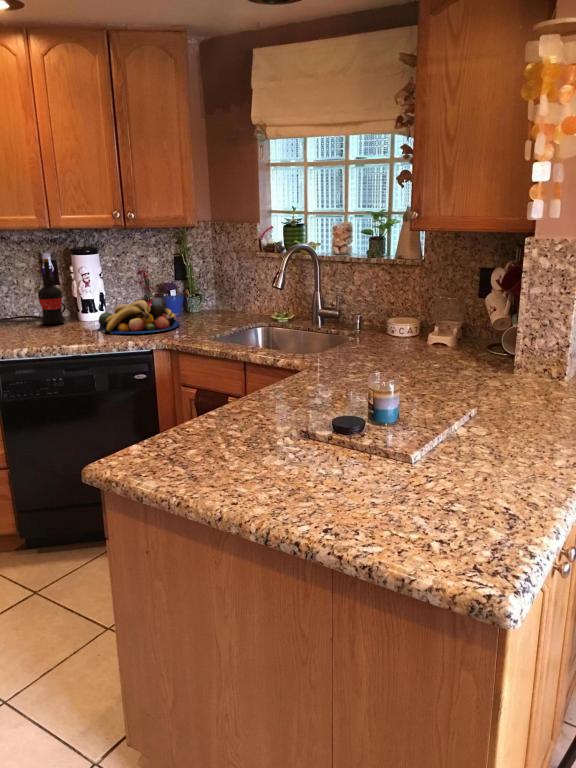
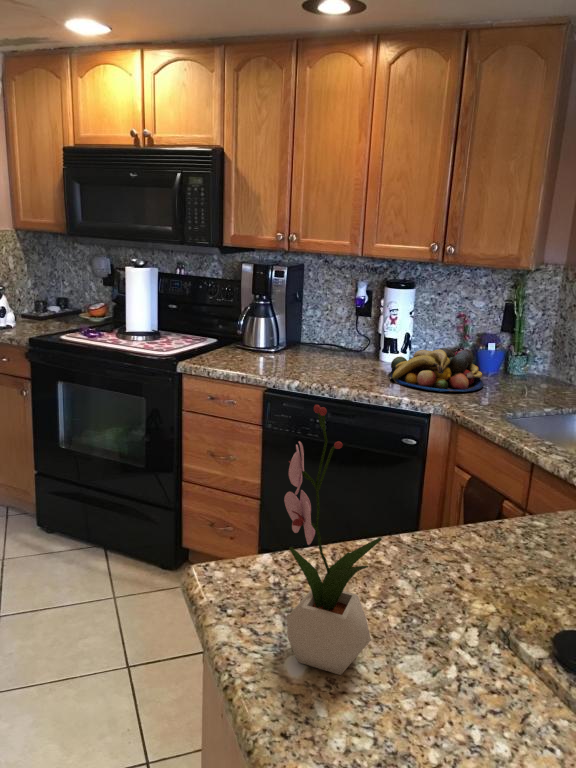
wine bottle: present [38,259,65,324] -> none [340,288,367,359]
flower arrangement: none [180,312,252,478] -> present [284,405,382,675]

